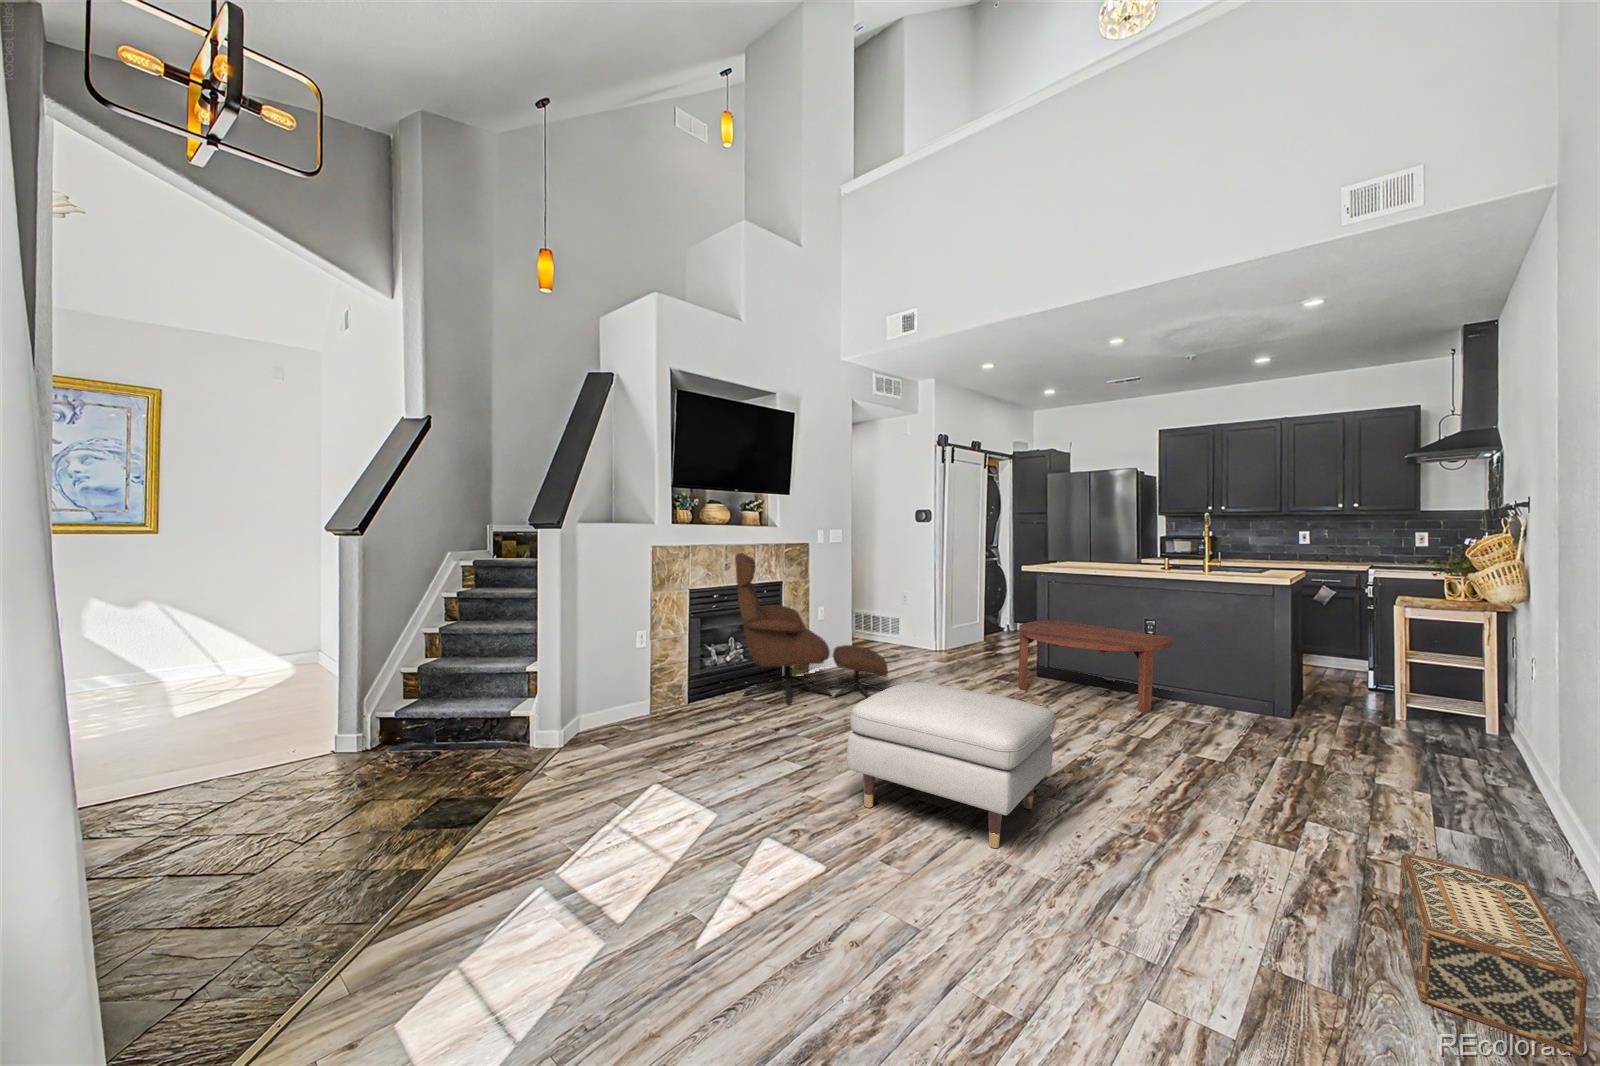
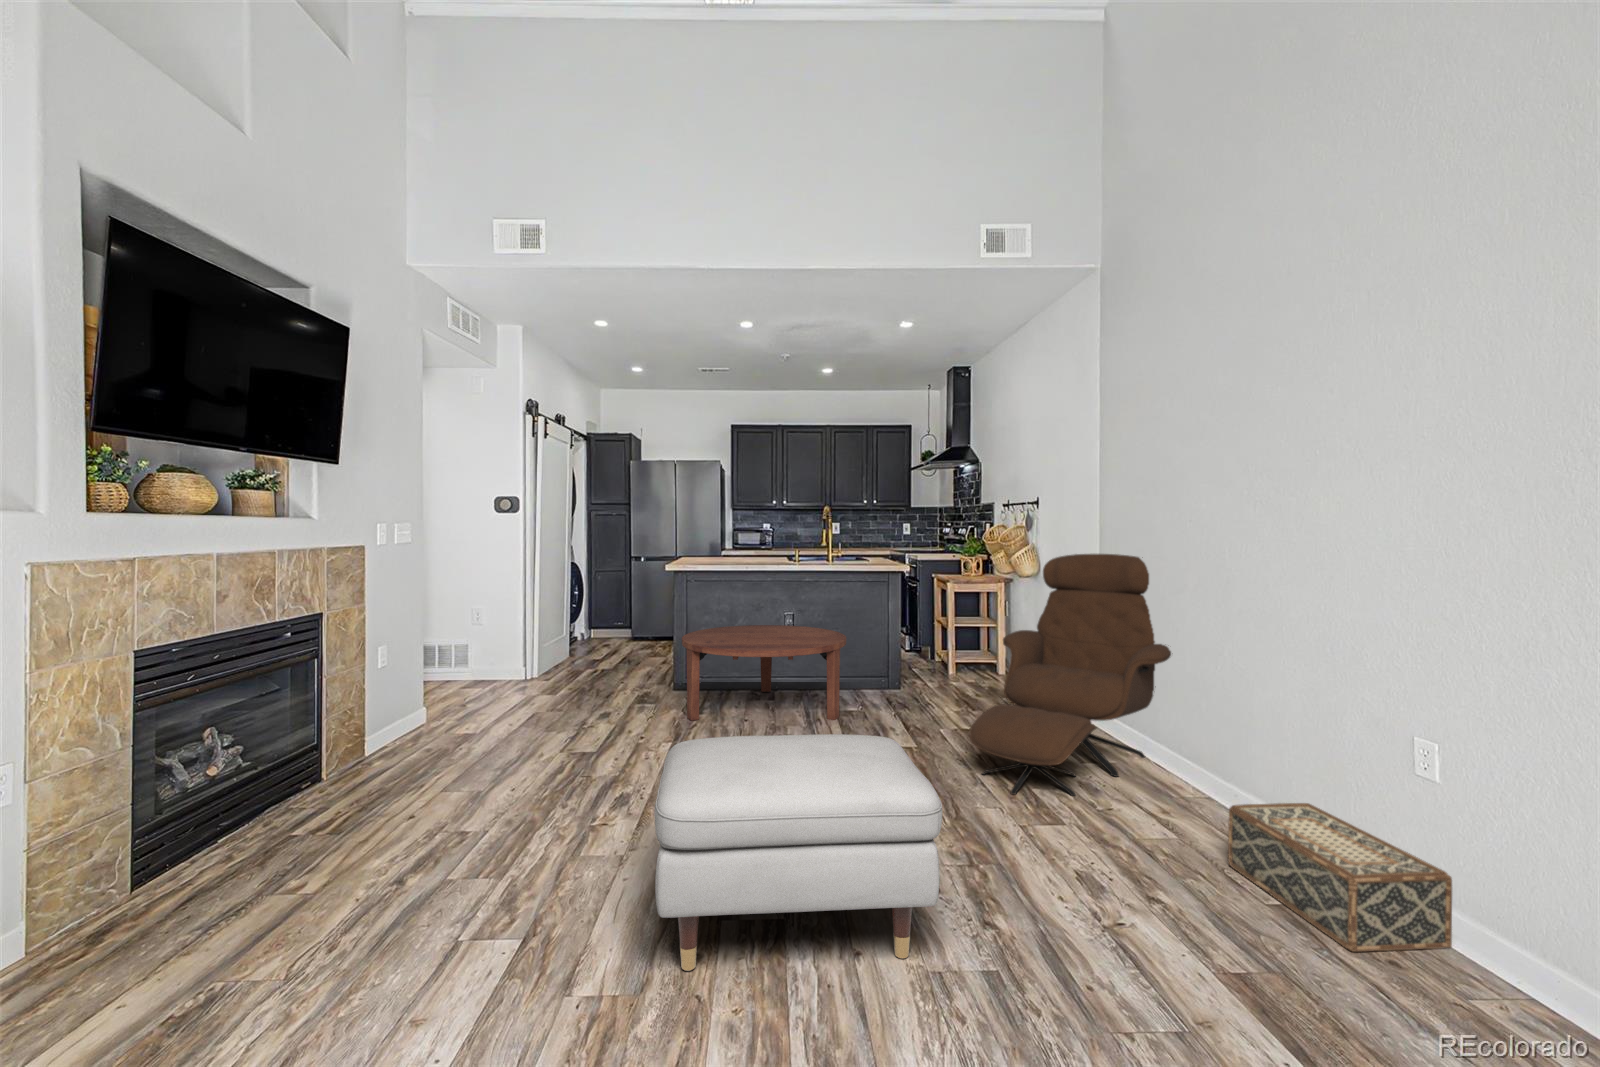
lounge chair: present [735,553,888,705] -> present [970,554,1171,796]

